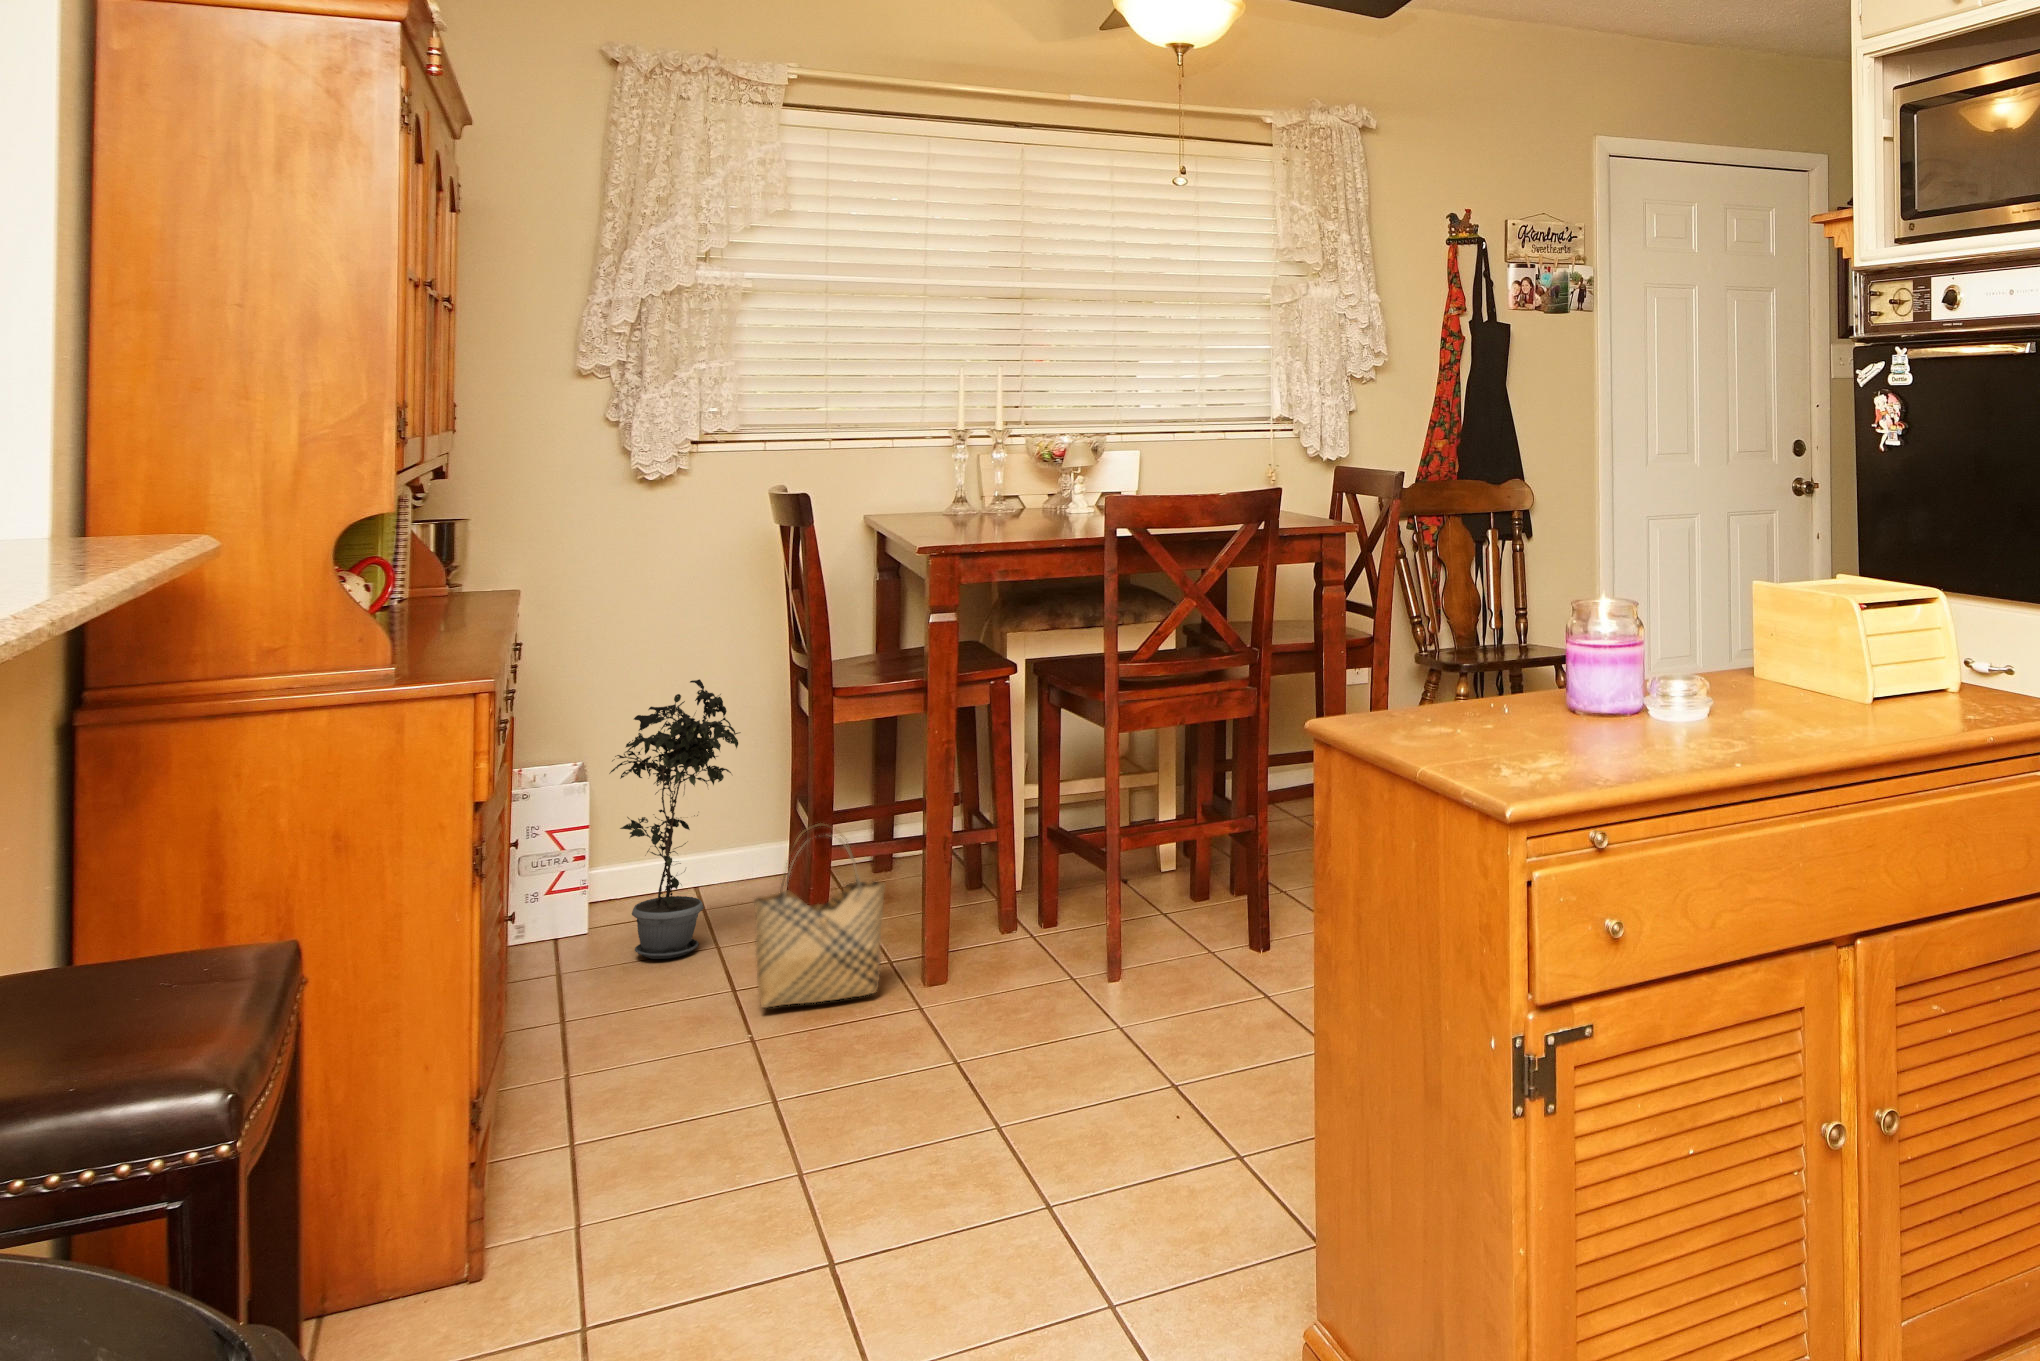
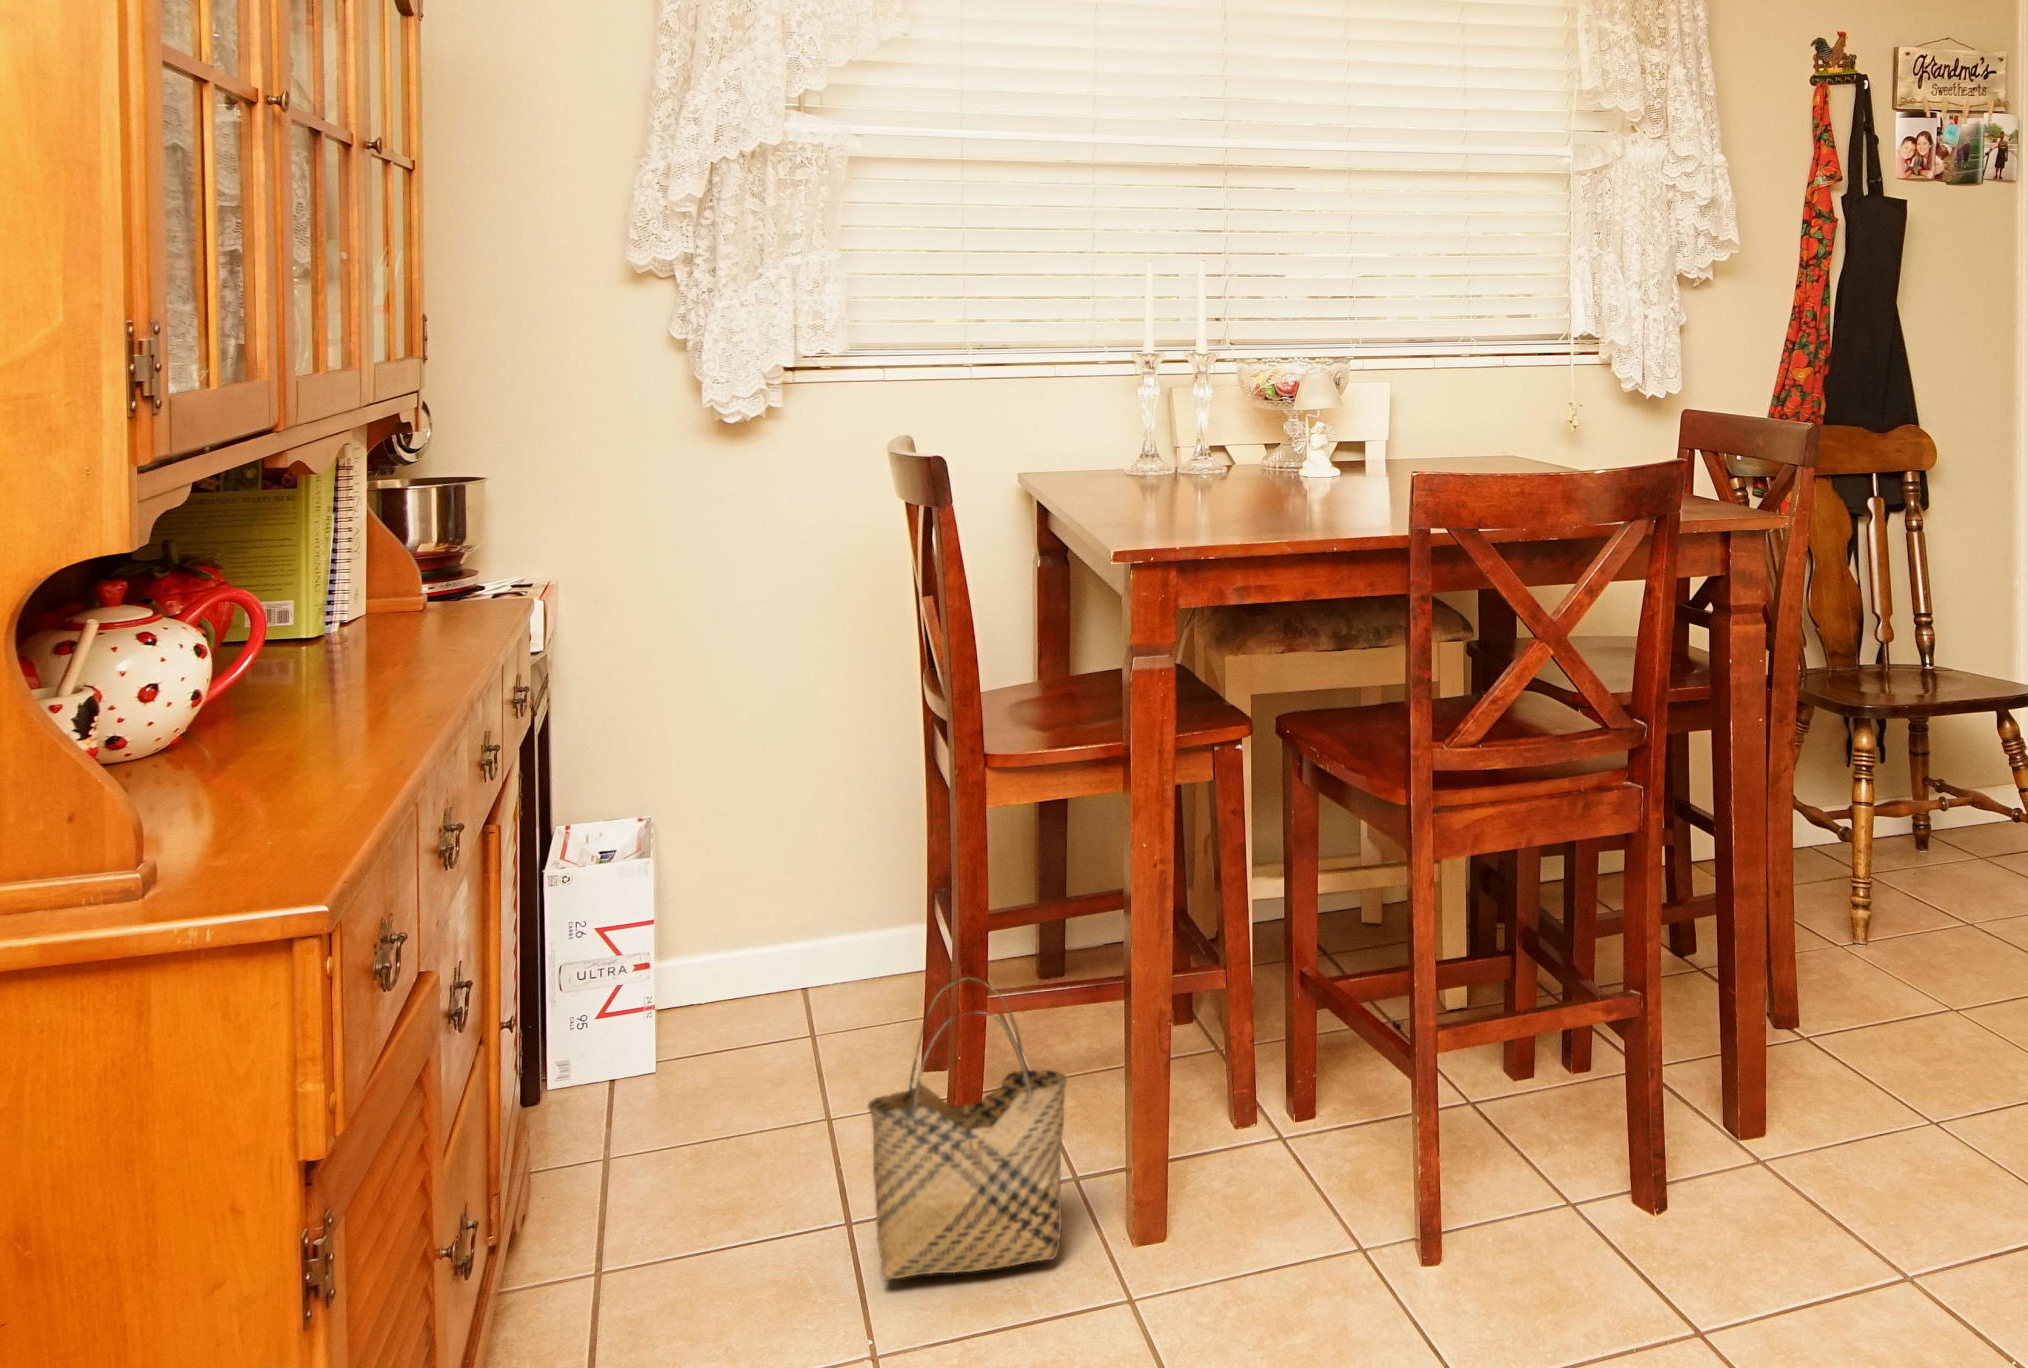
potted plant: present [609,679,740,959] -> none [668,724,853,1140]

